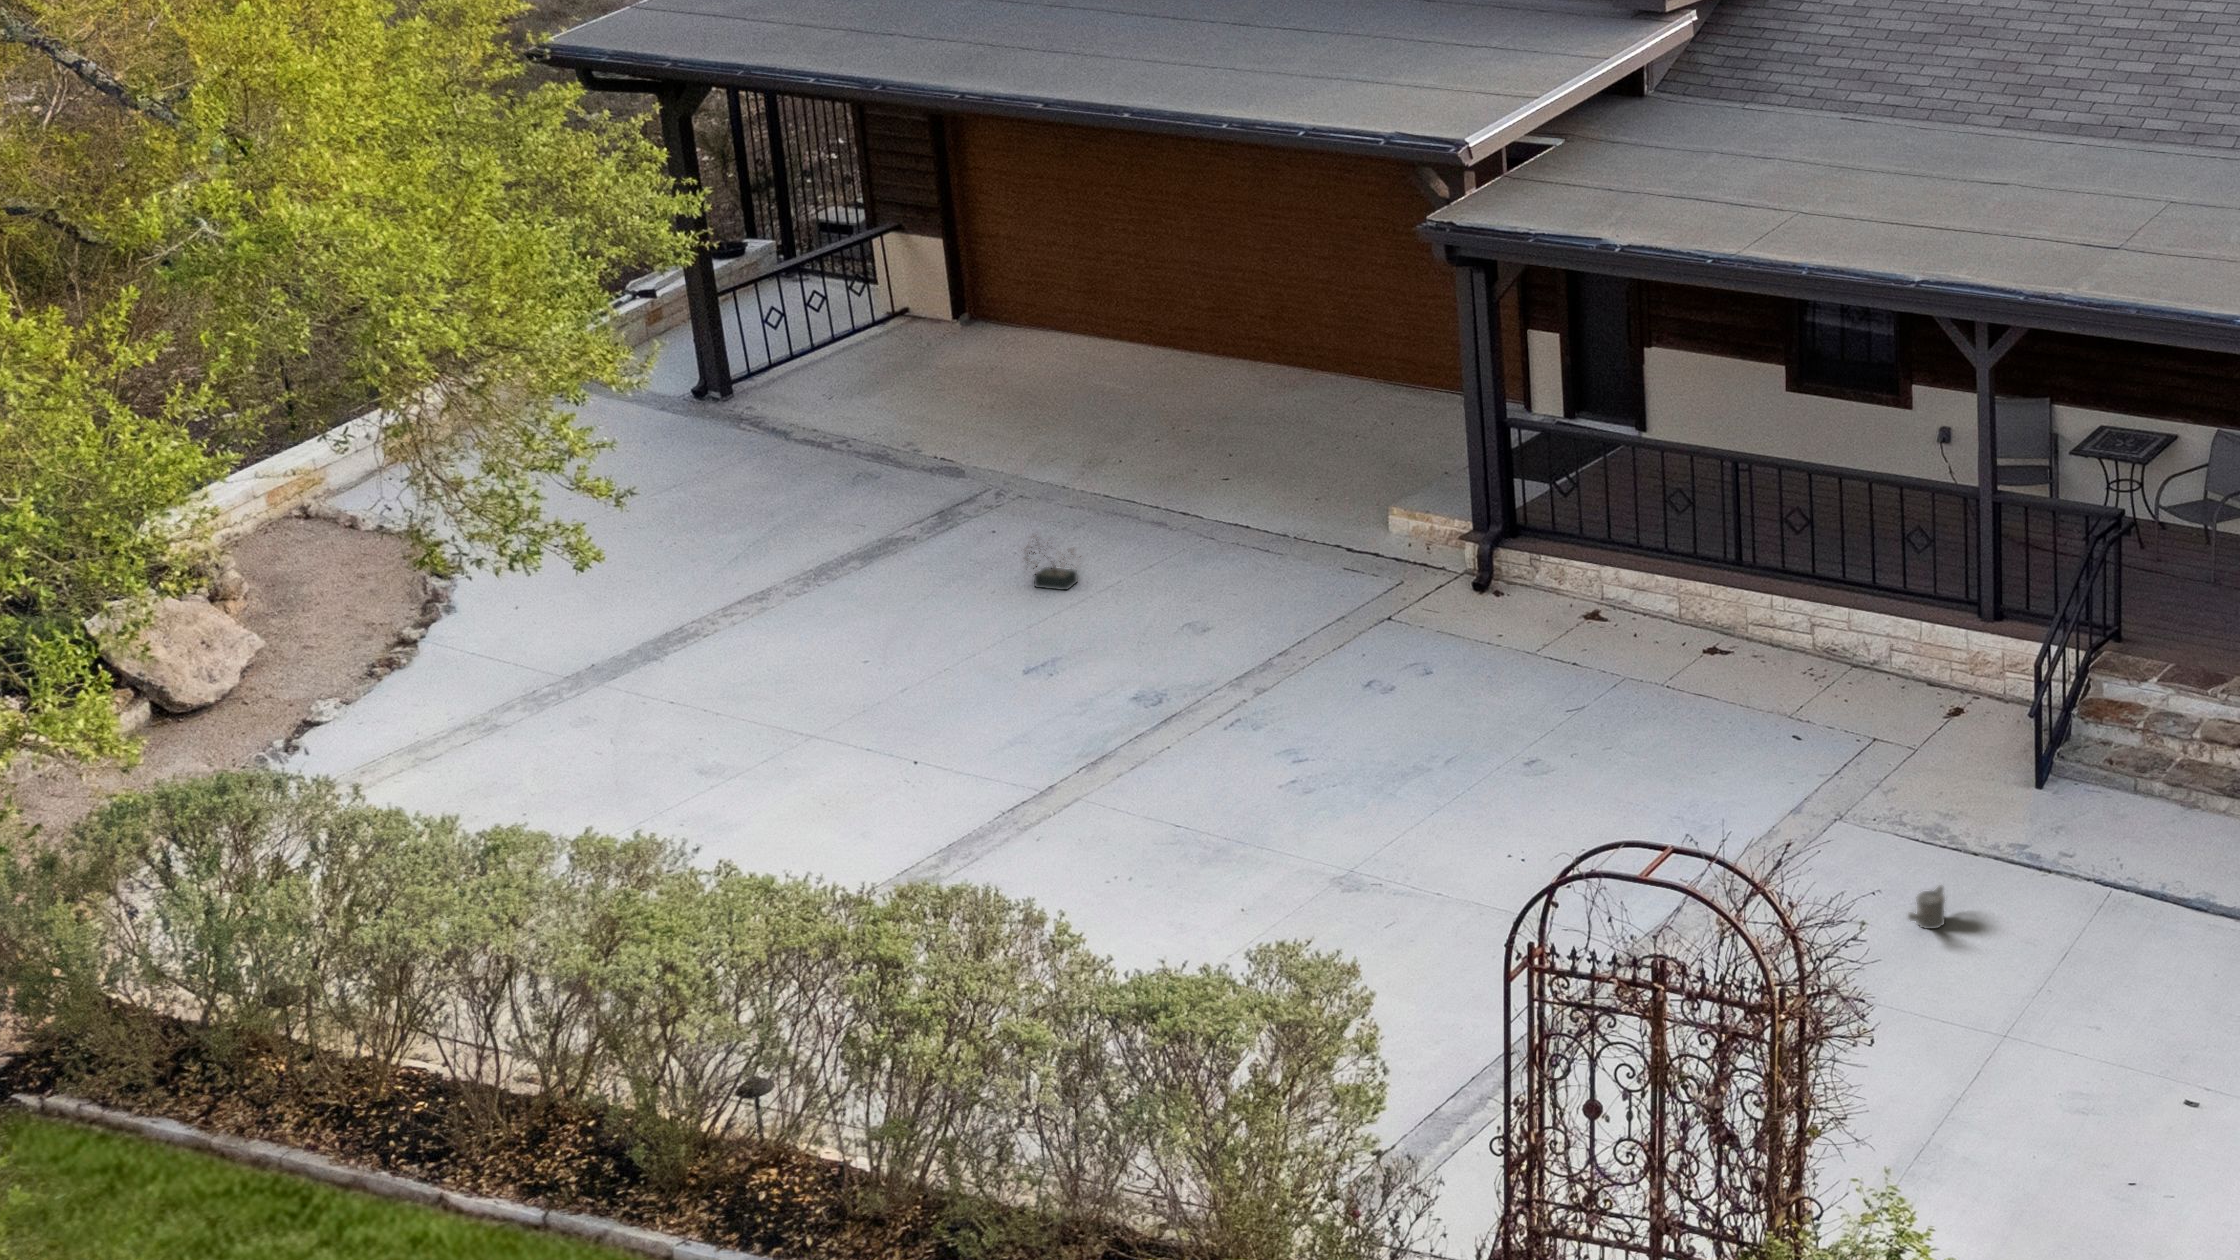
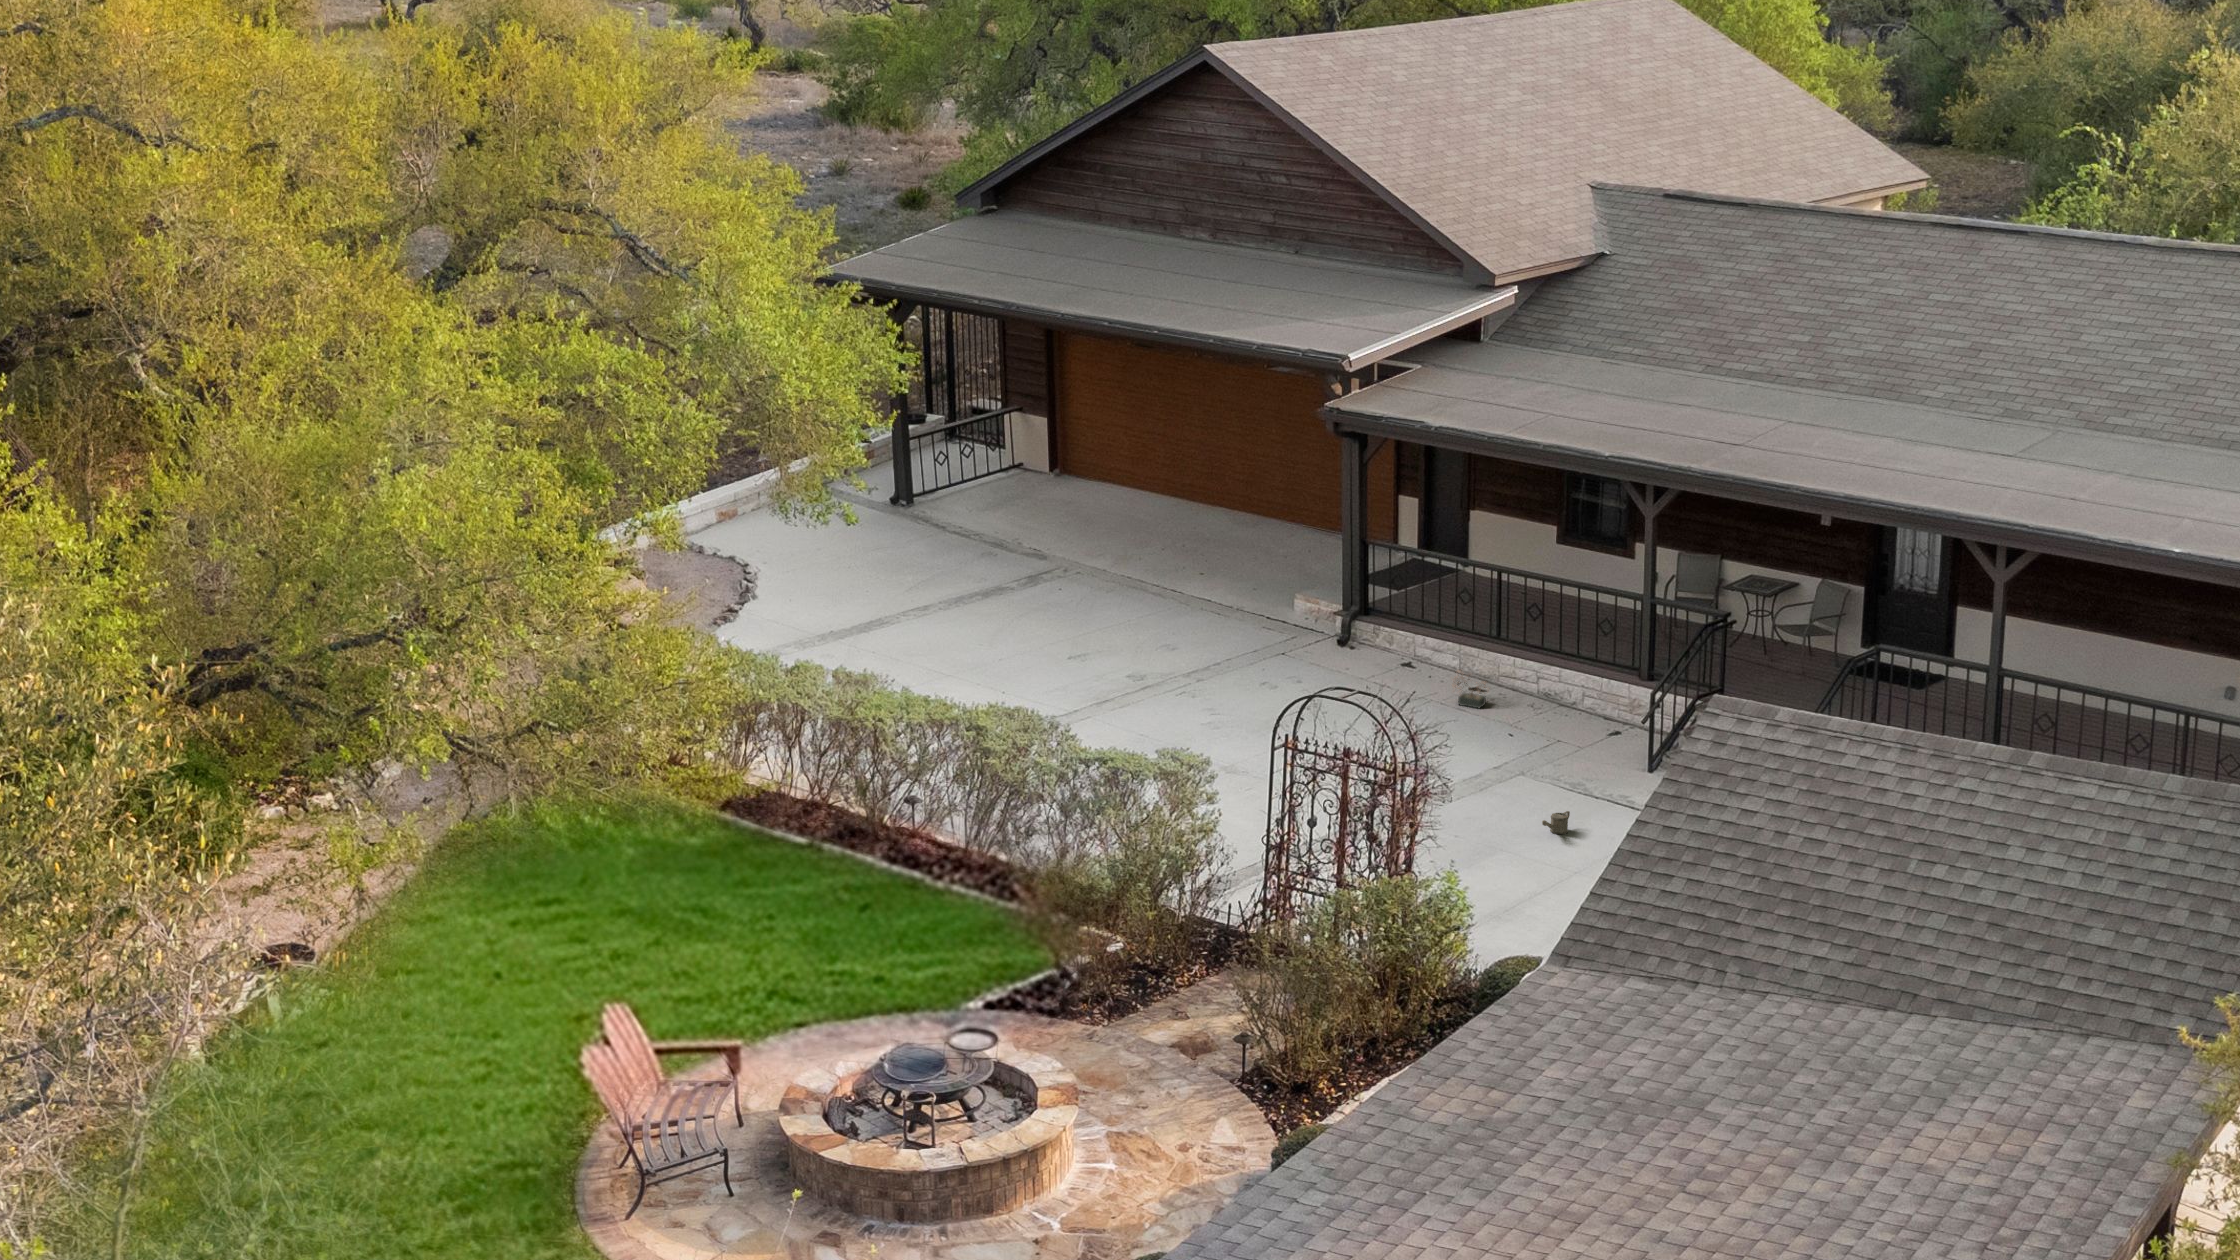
decorative plant: present [1024,536,1081,590] -> present [1453,676,1486,708]

